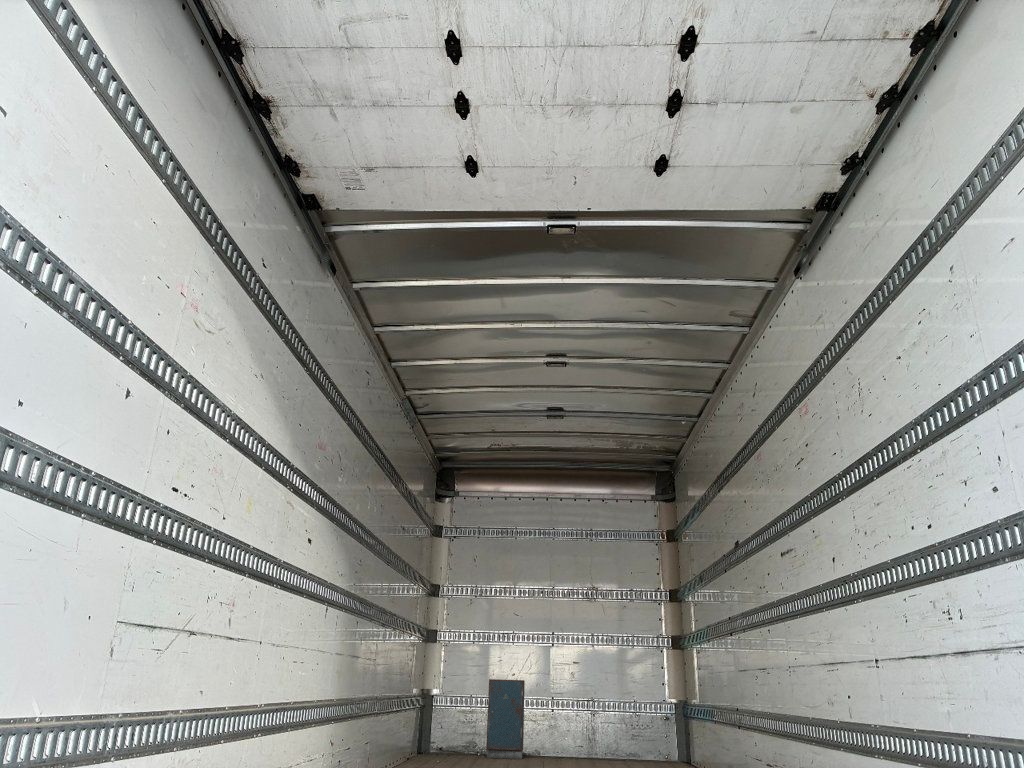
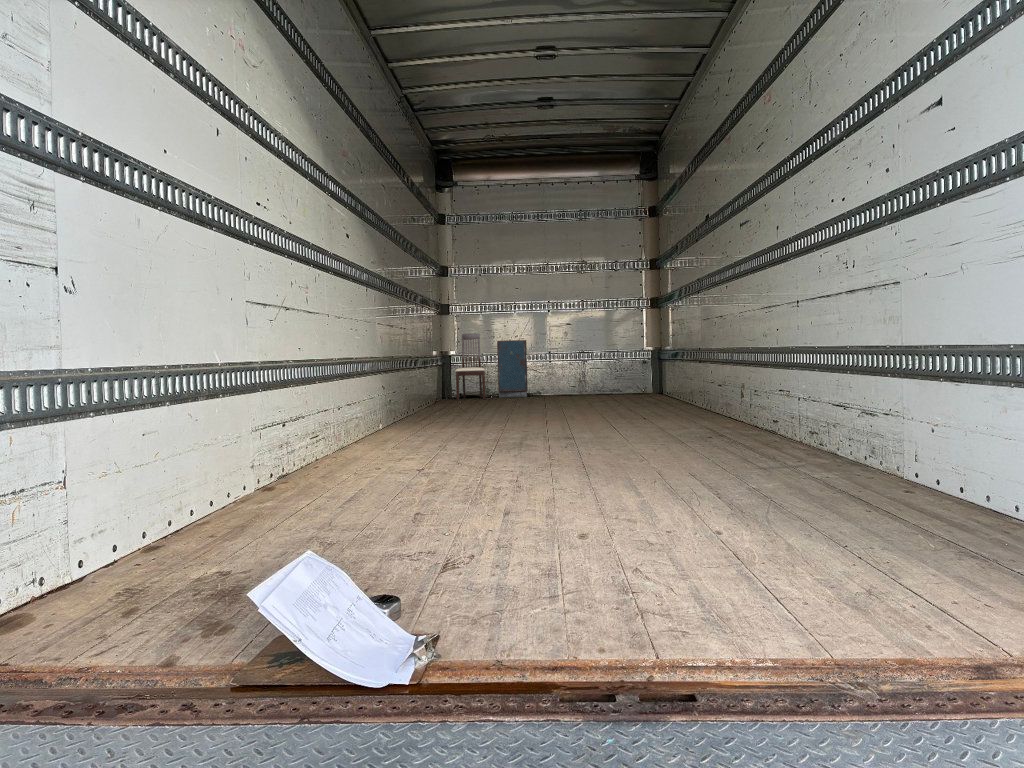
chair: none [432,668,471,760] -> present [455,334,485,400]

